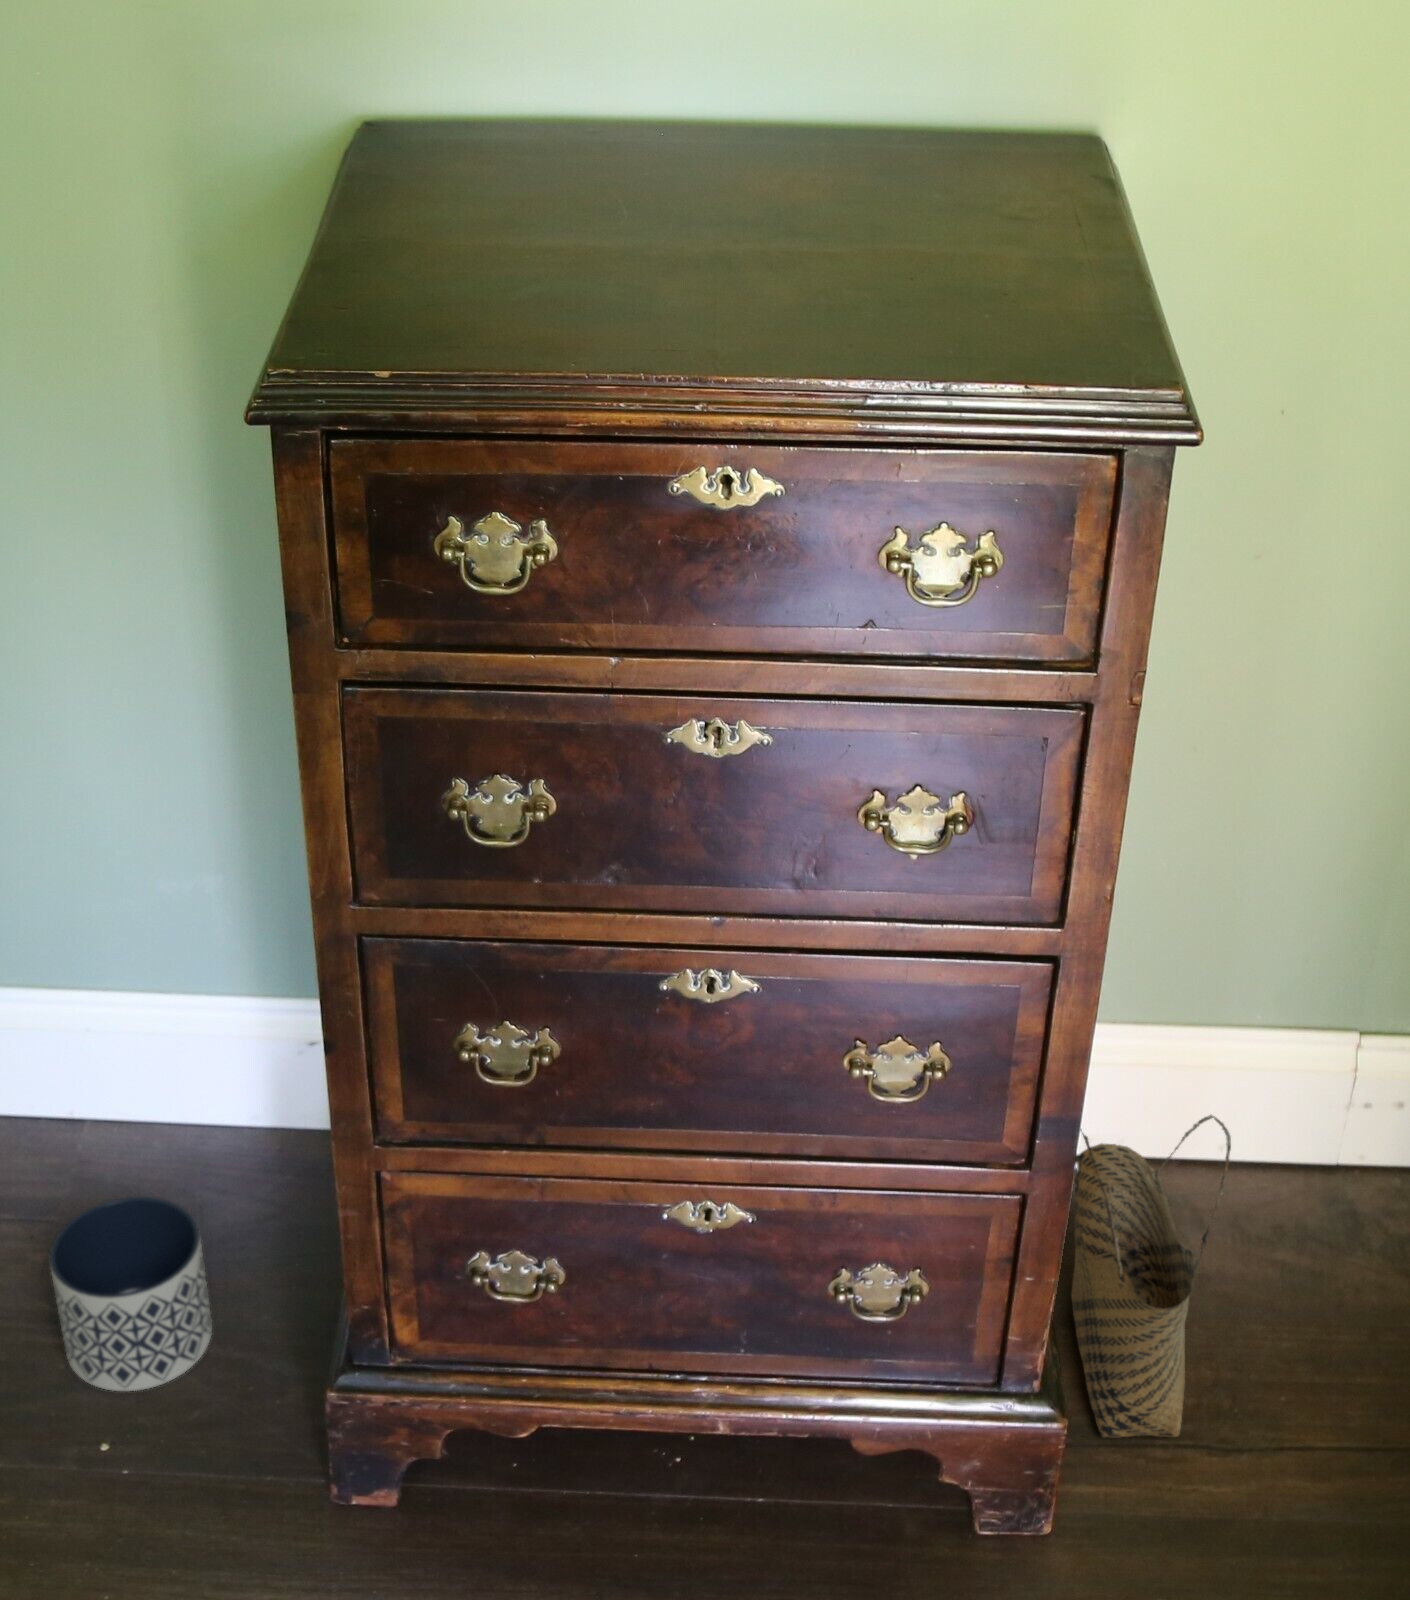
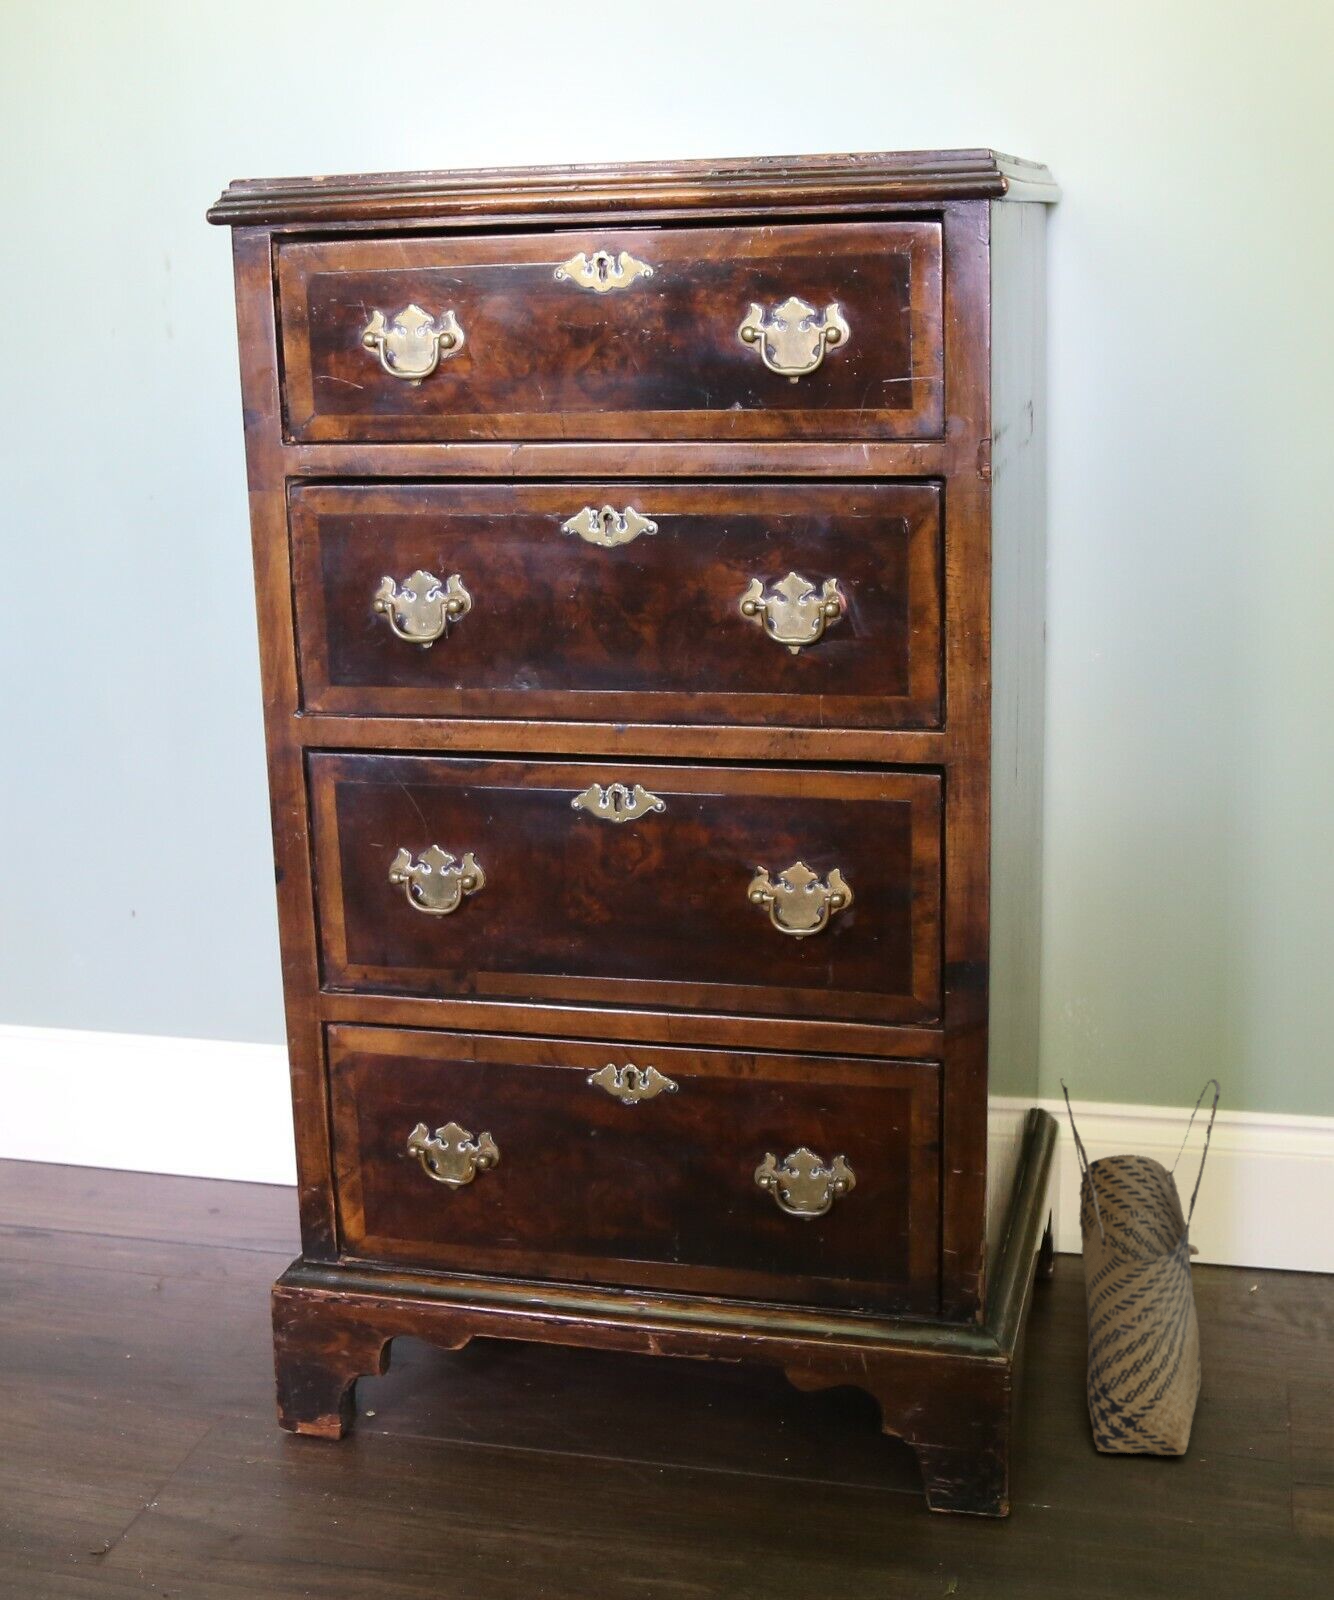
planter: present [50,1197,212,1391] -> none [73,1164,226,1338]

